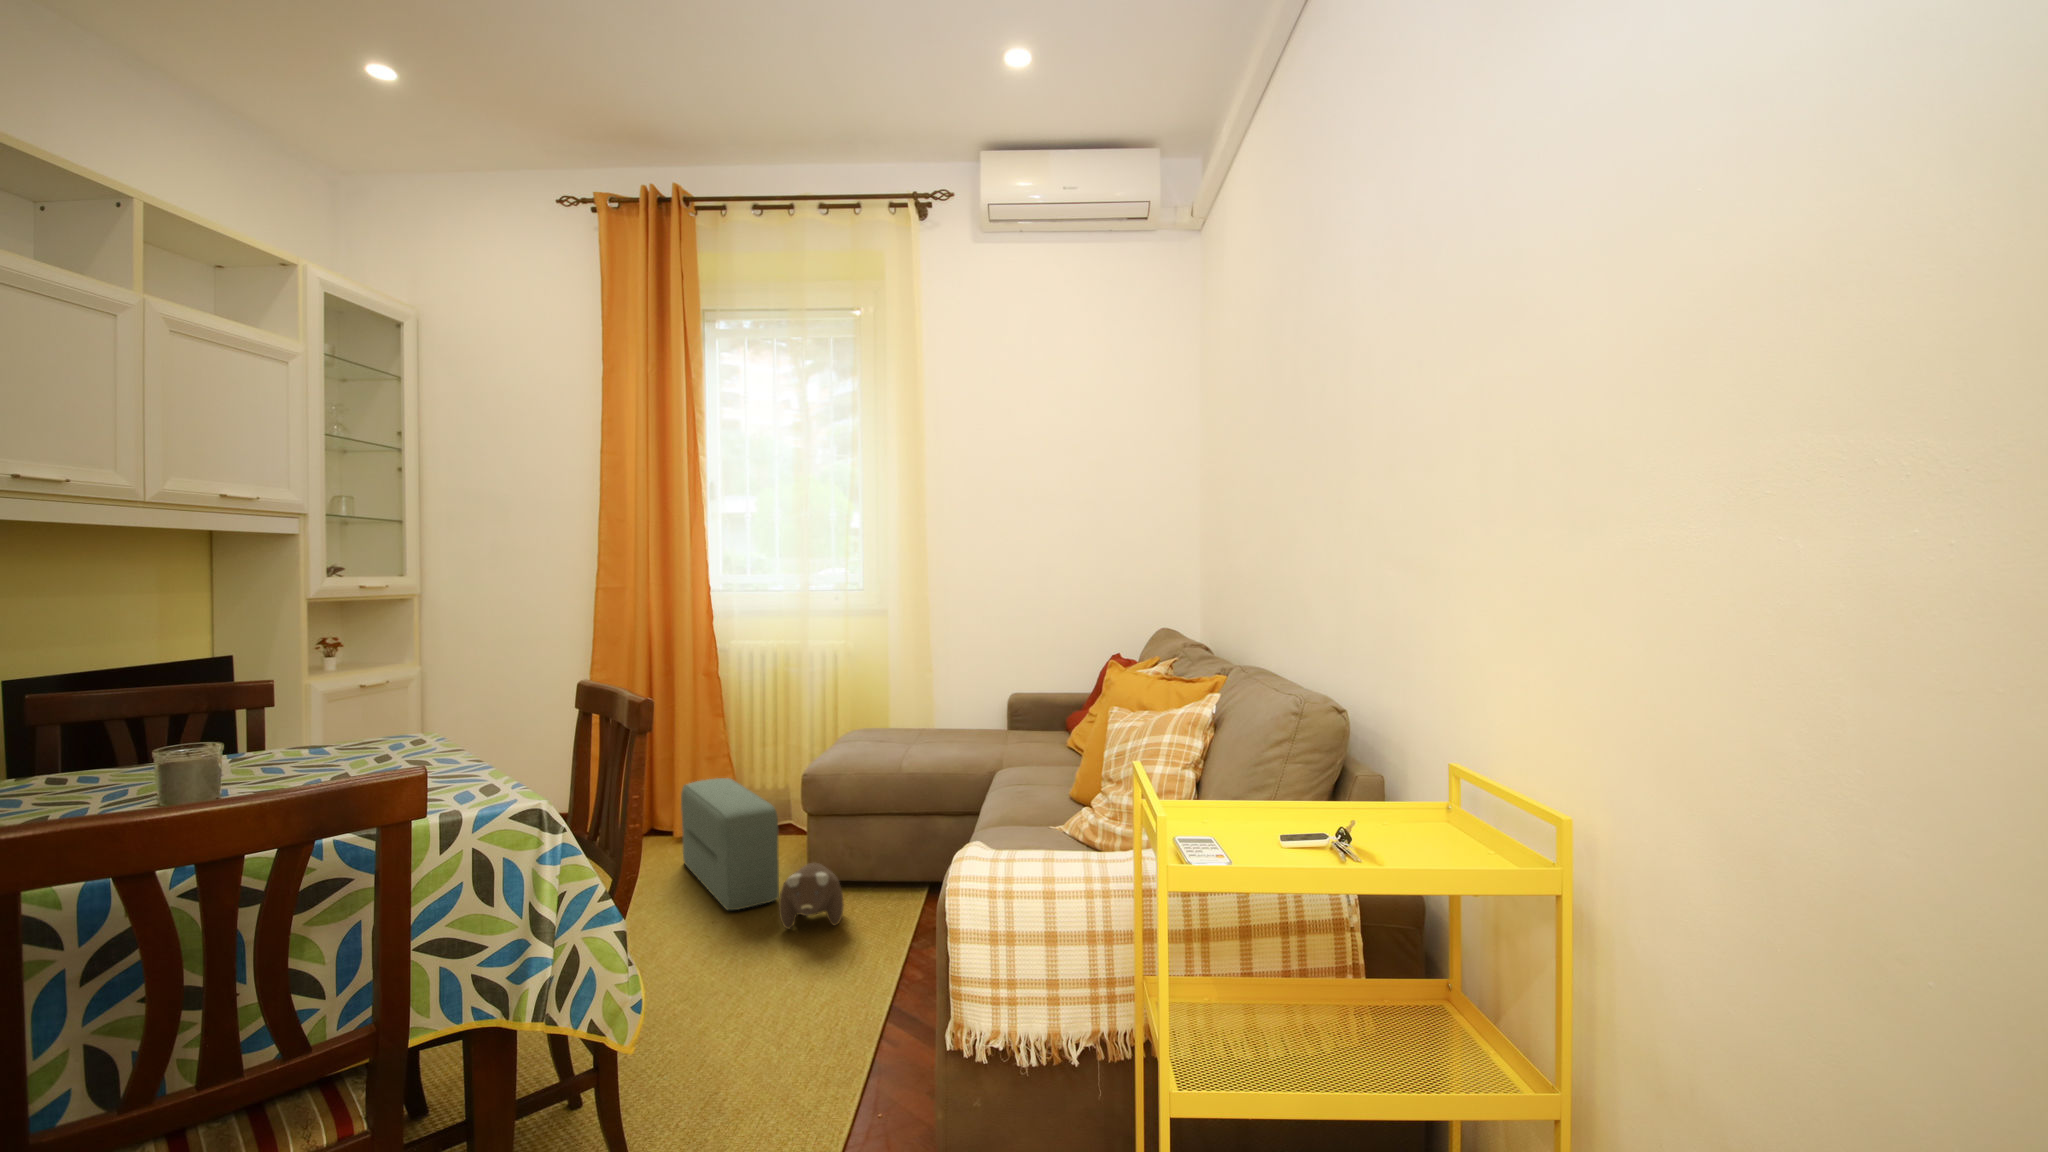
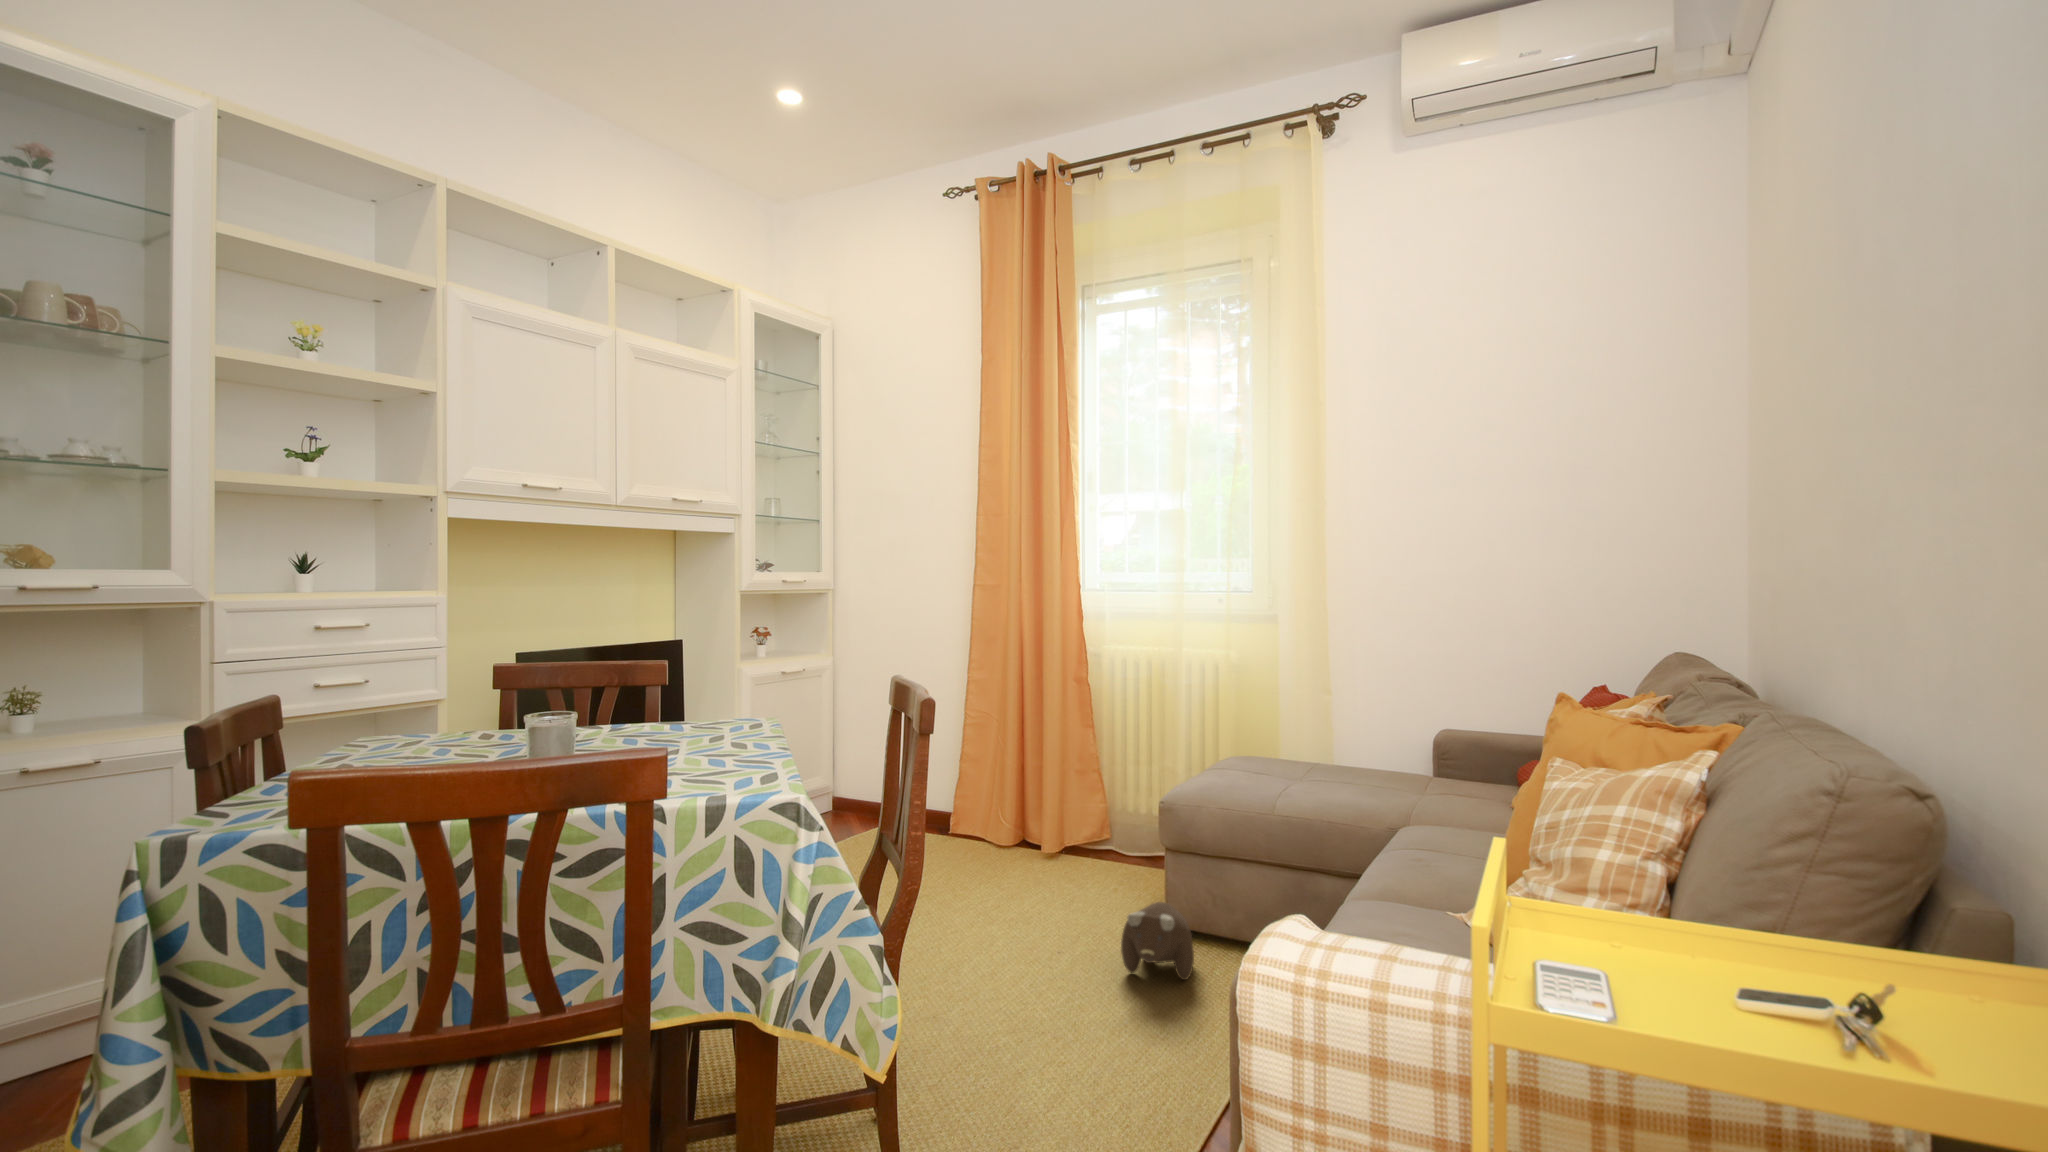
pouf: present [681,778,779,910] -> none [1042,792,1130,940]

